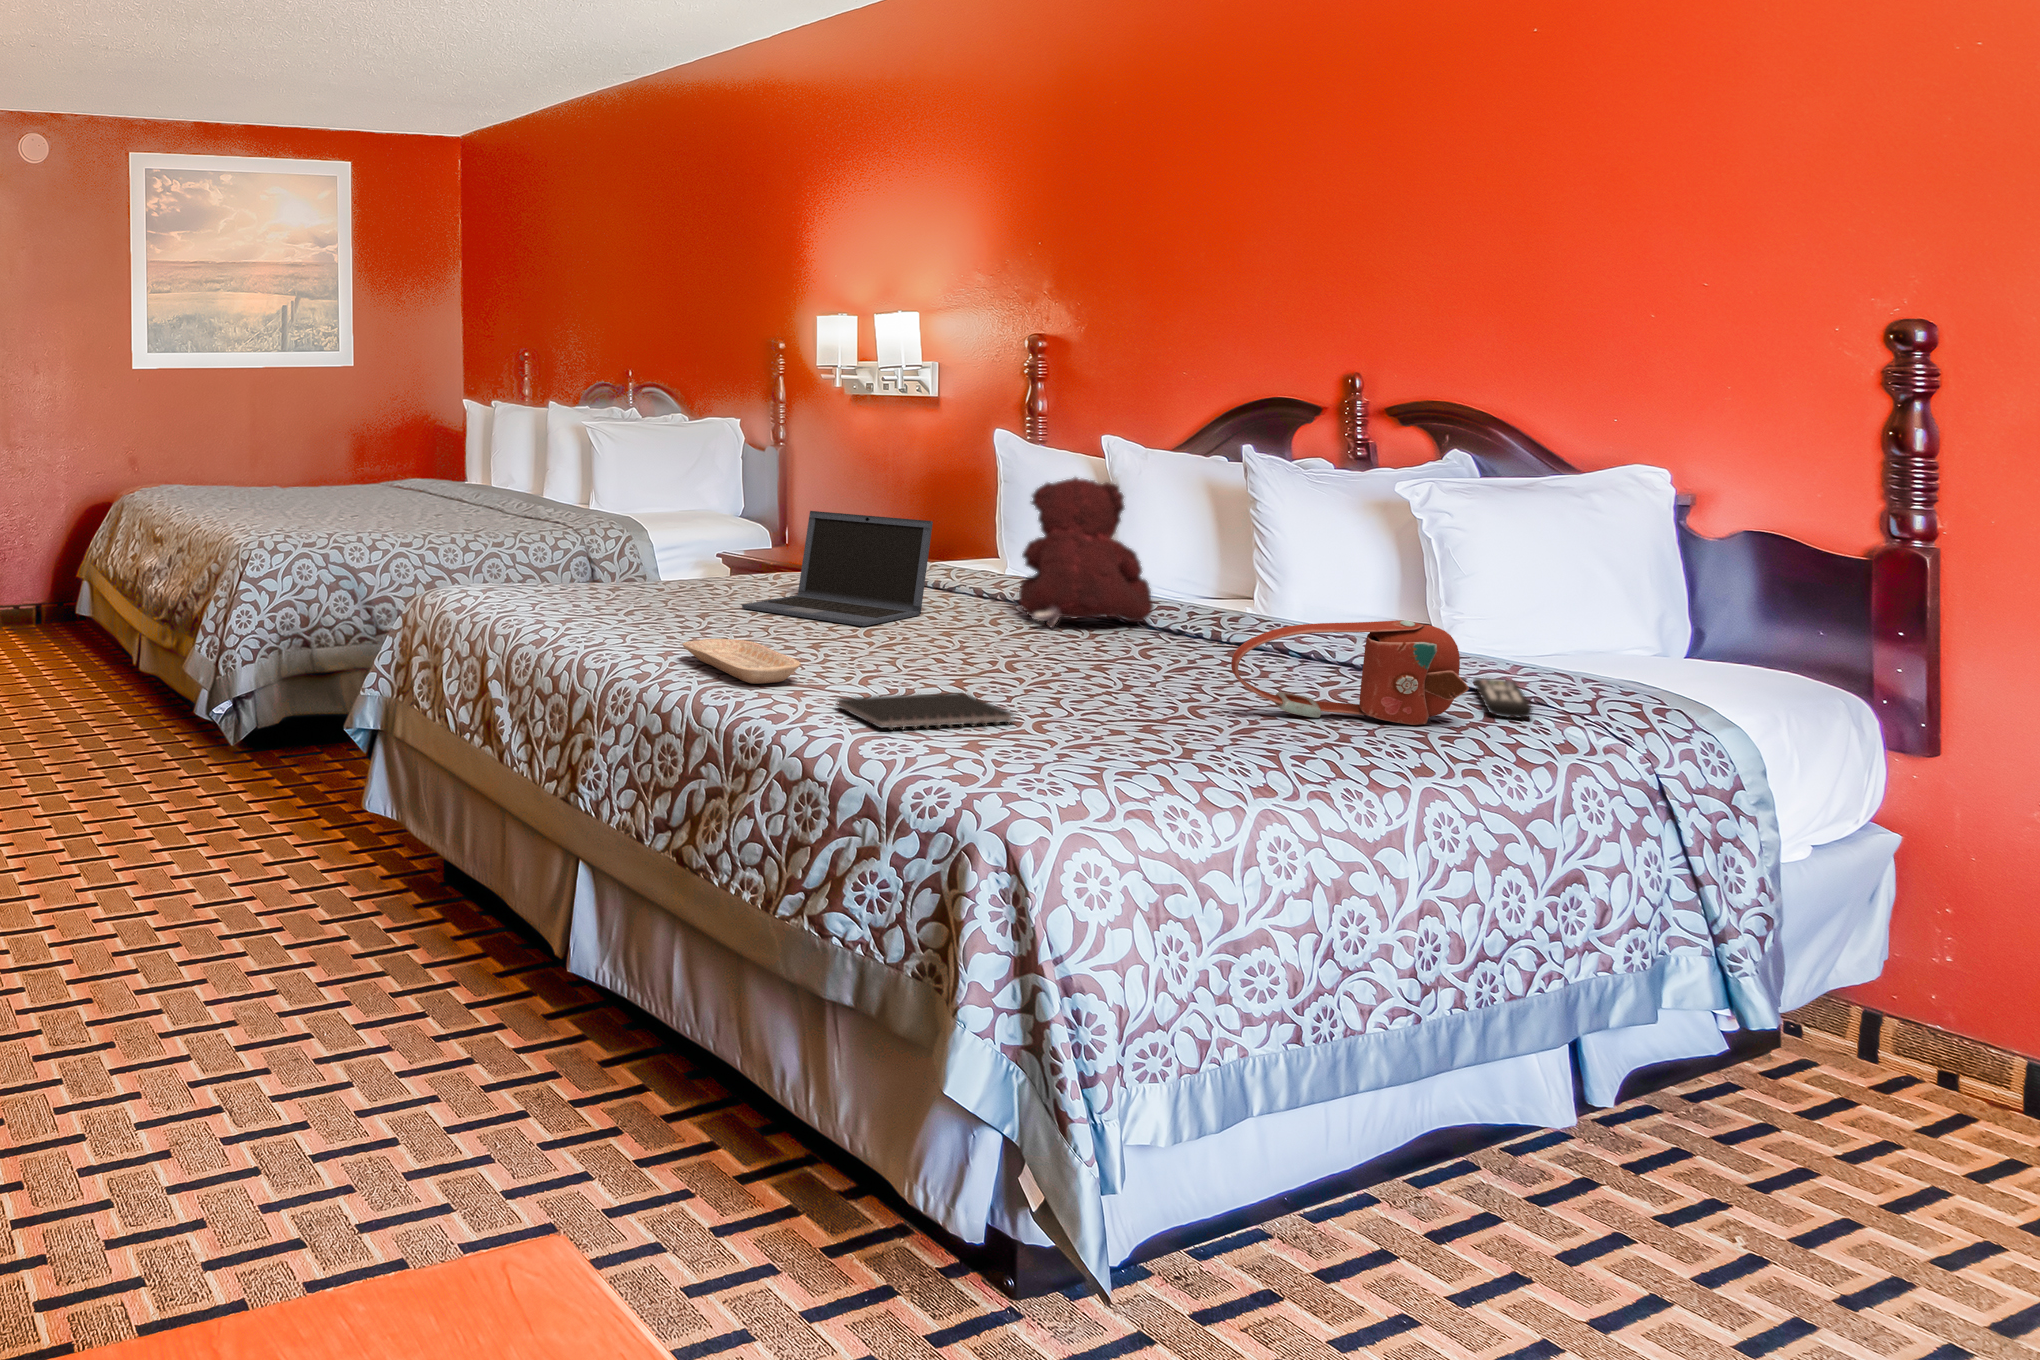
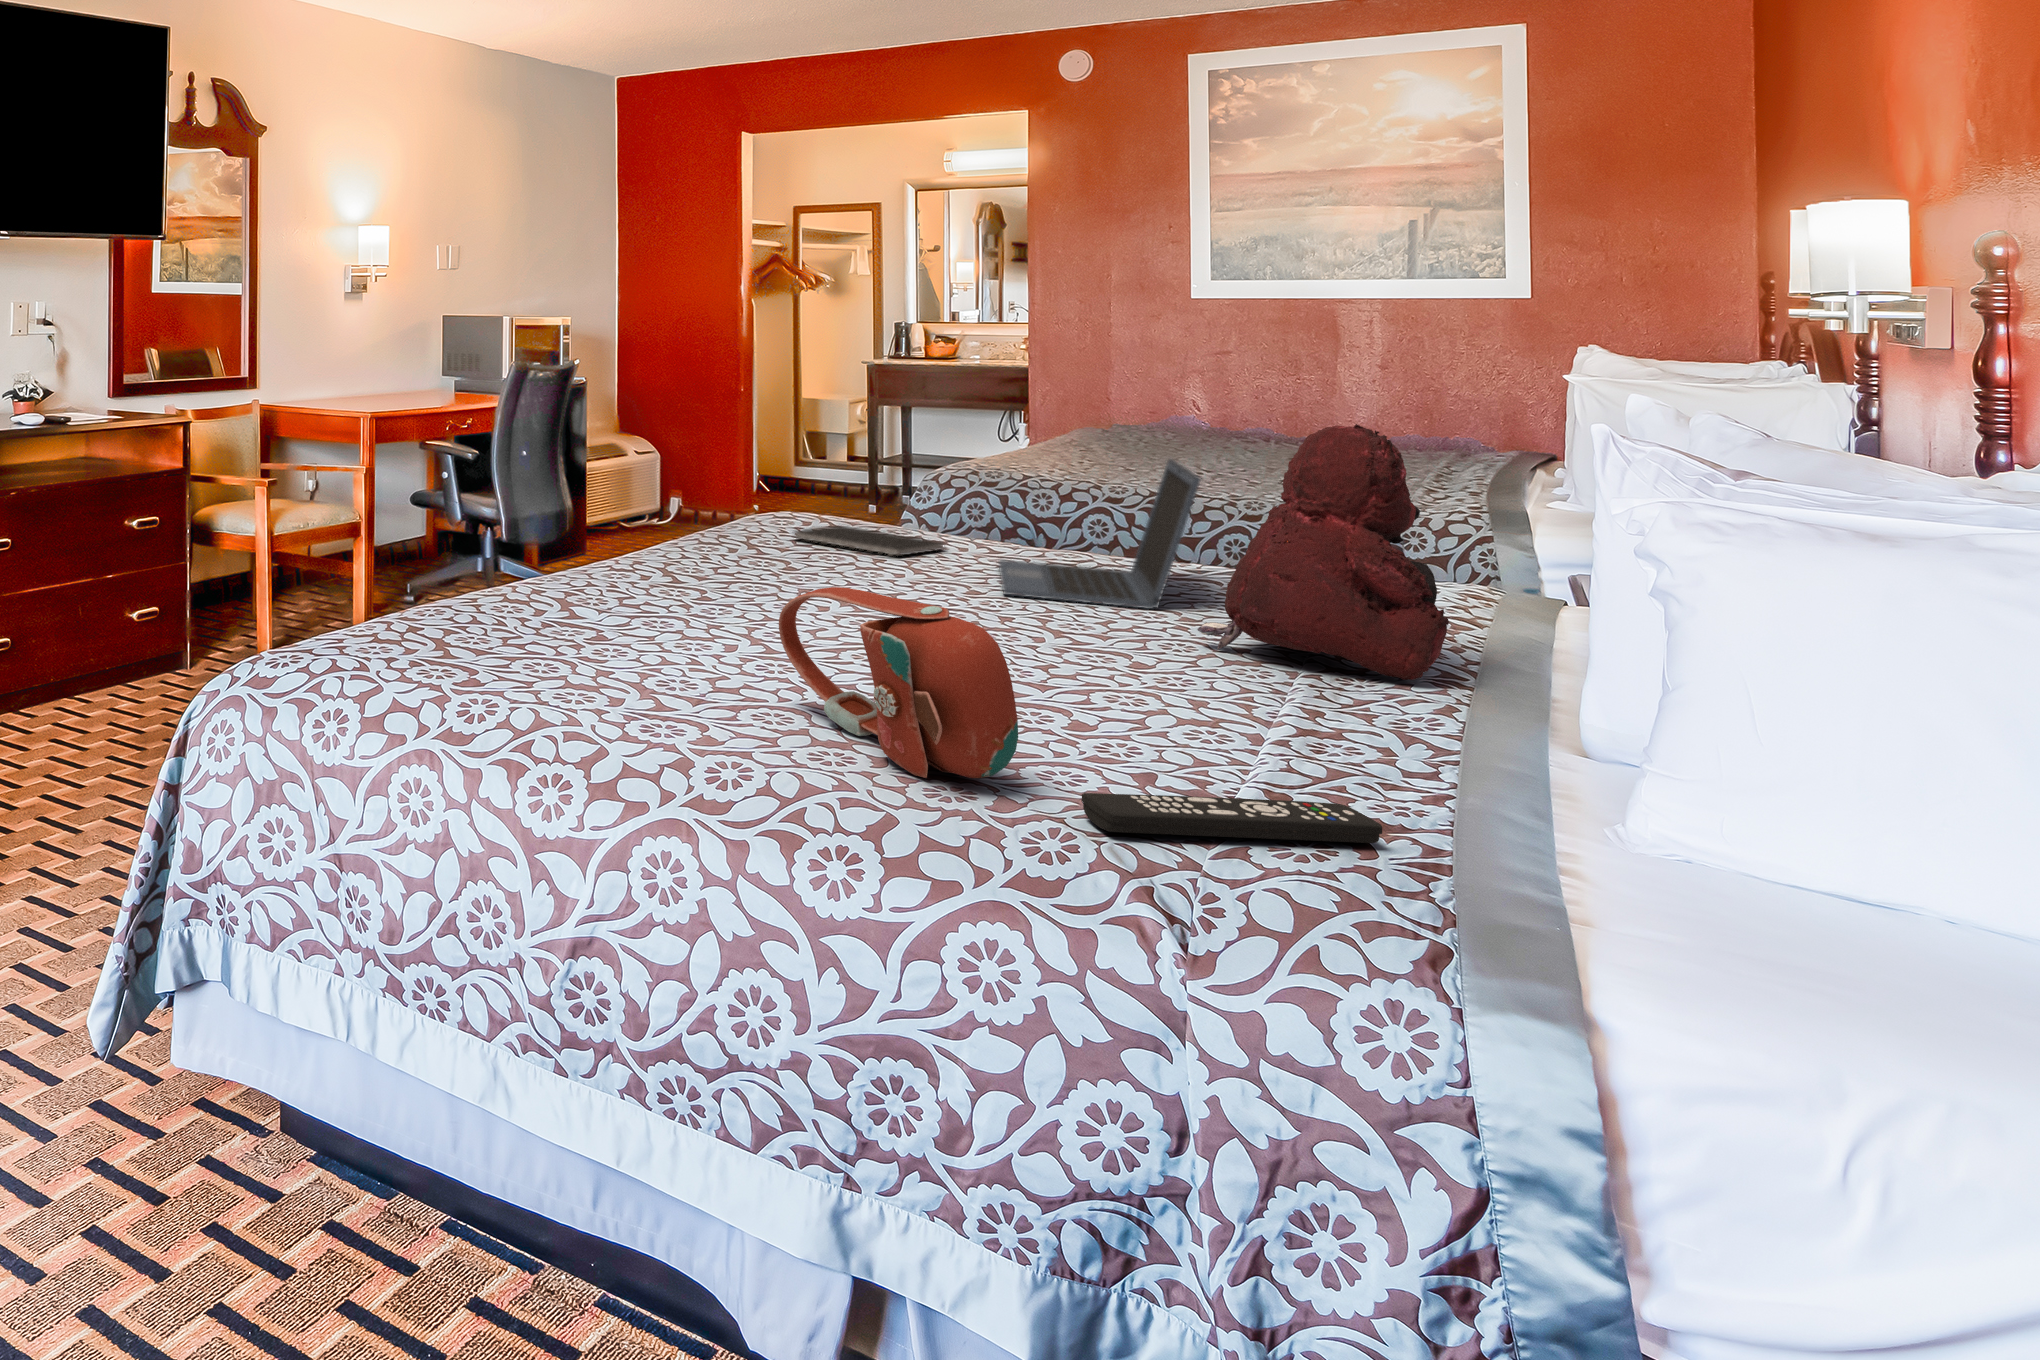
tray: present [683,639,801,684] -> none [569,543,722,583]
notebook: present [837,693,1014,729] -> present [794,525,946,556]

